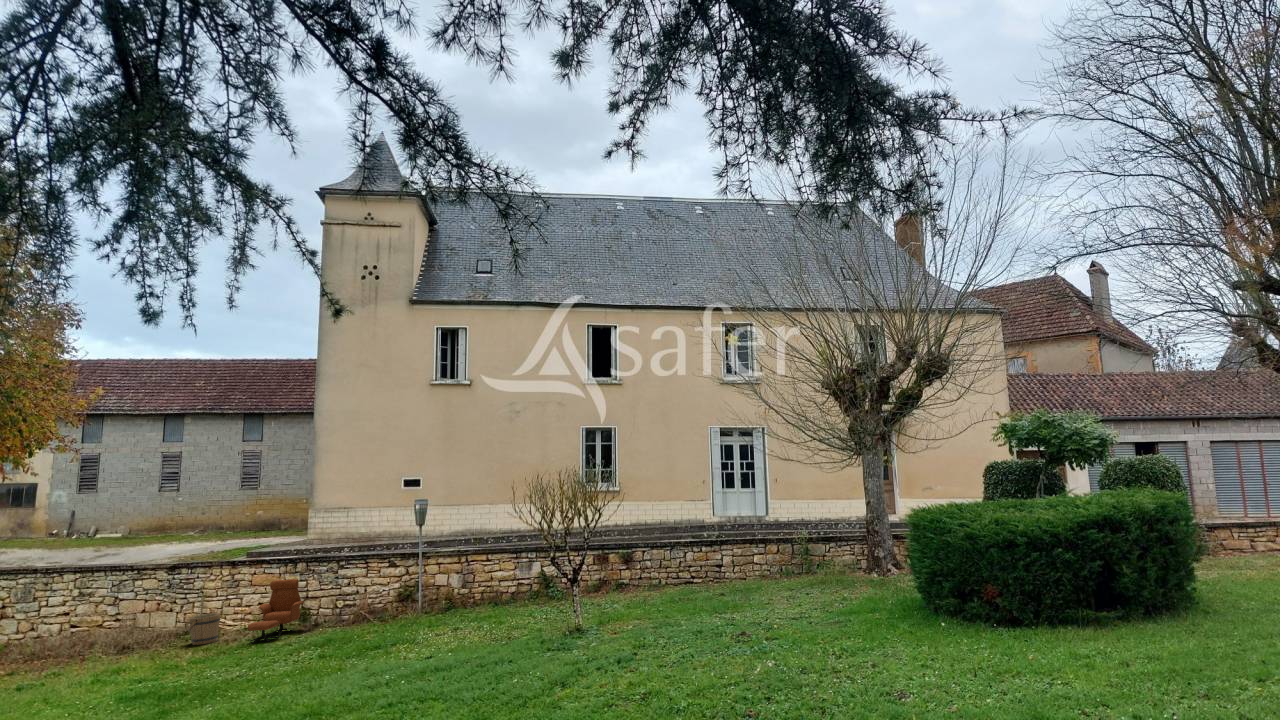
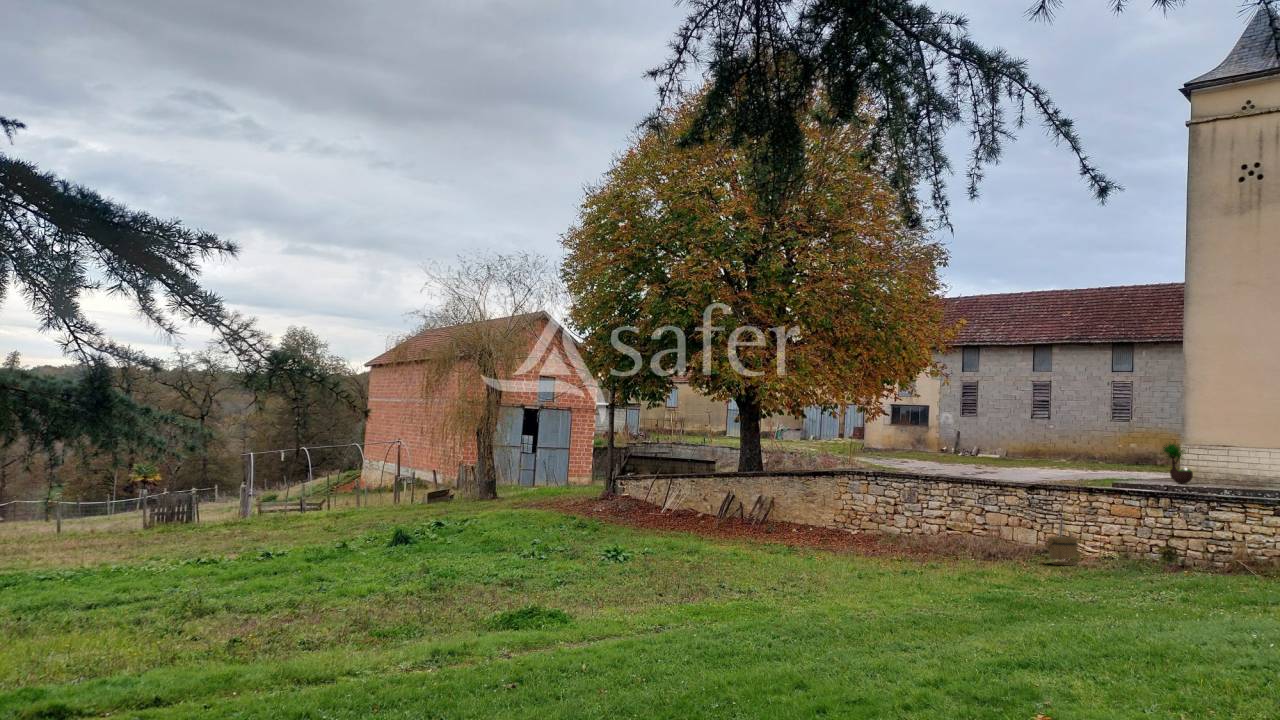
potted tree: none [289,503,314,541] -> present [1163,442,1193,484]
lounge chair: present [248,579,304,644] -> none [1104,512,1168,573]

